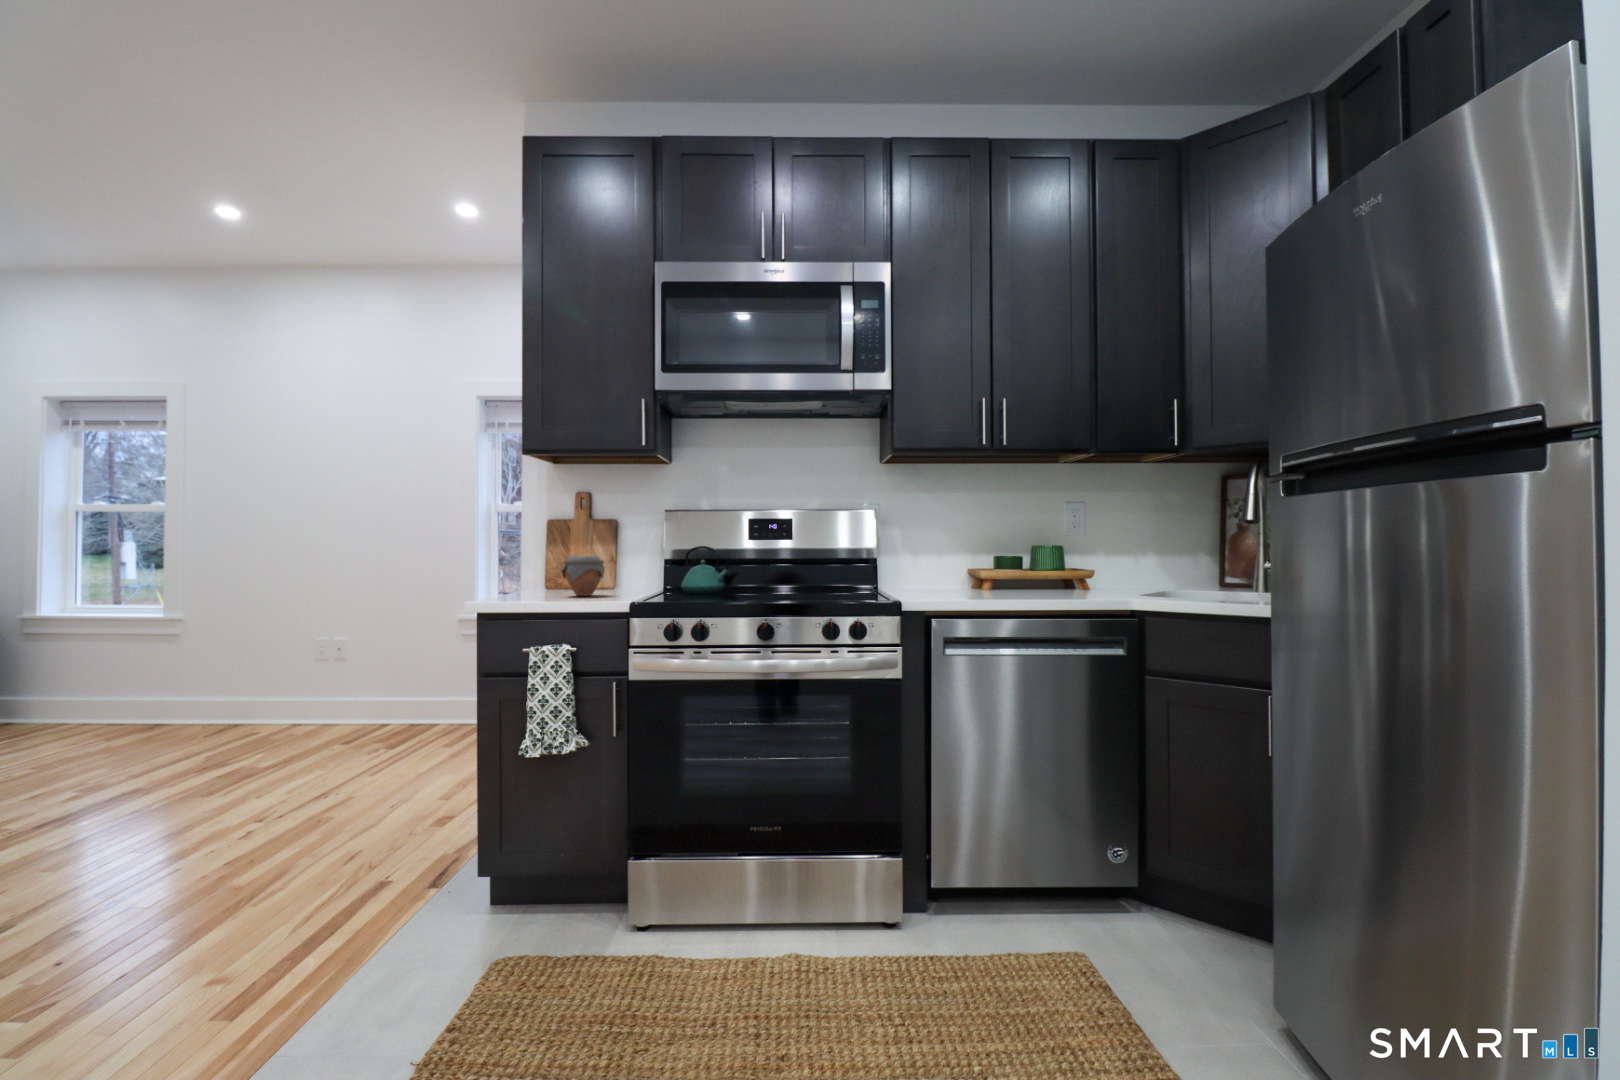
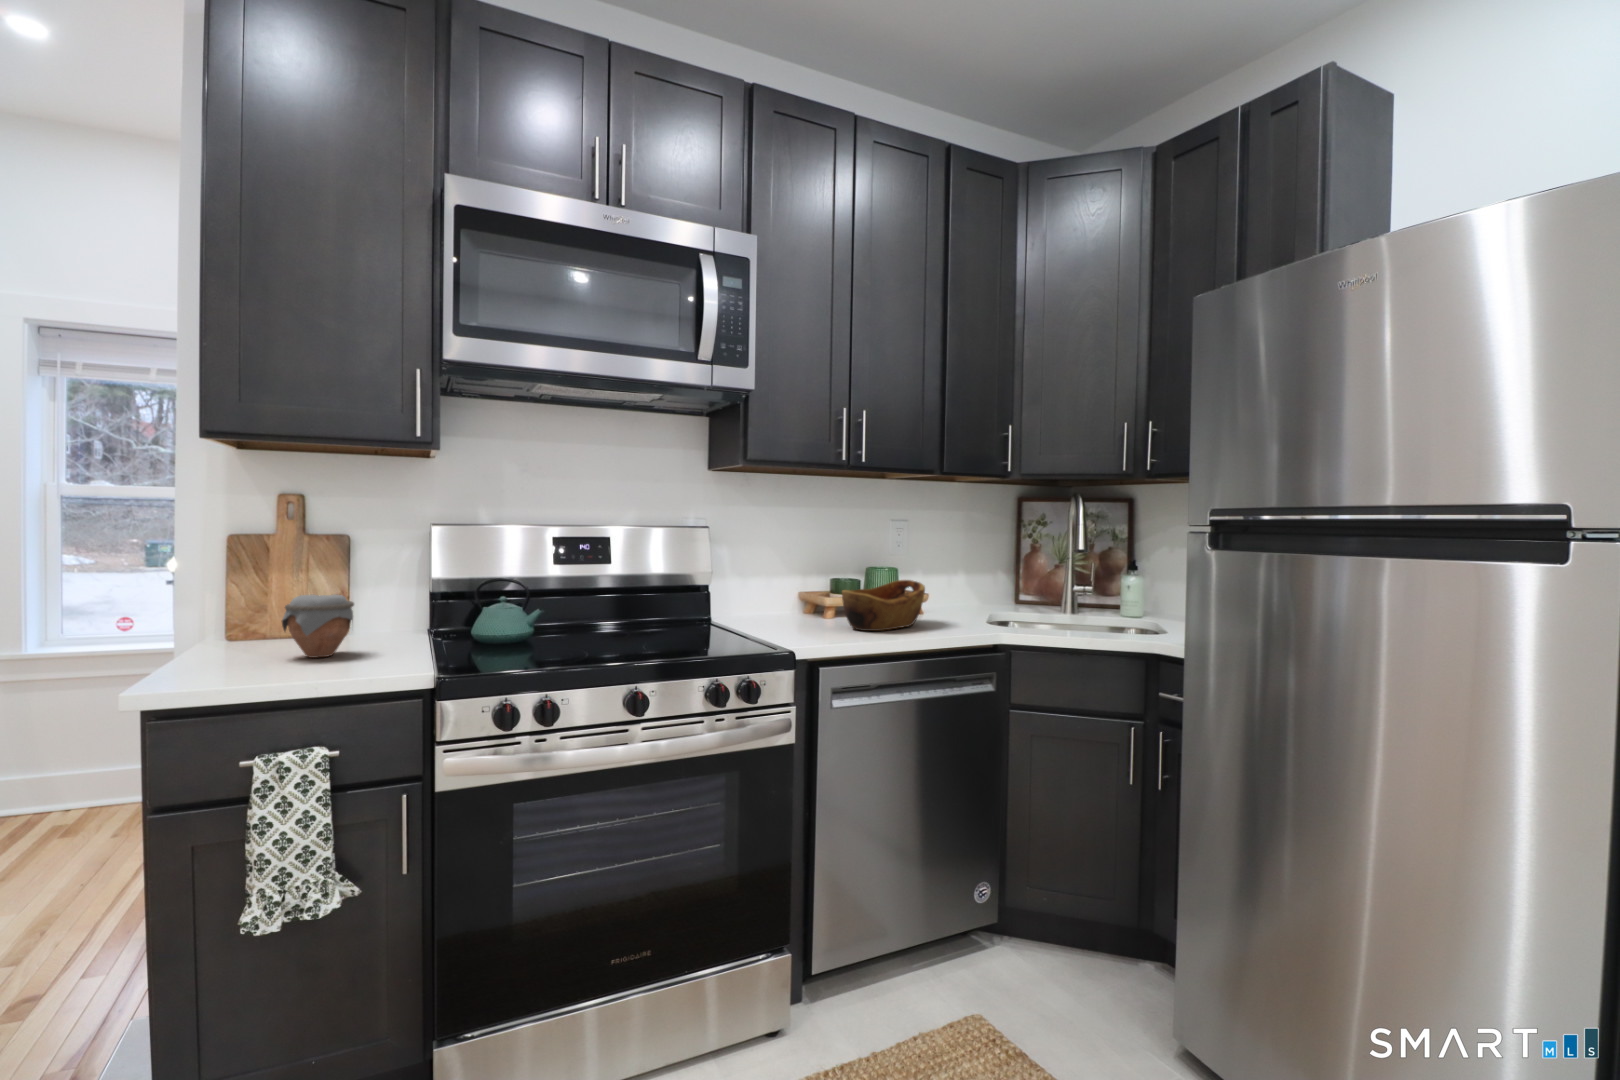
wooden bowl: none [976,555,1064,596] -> present [842,580,925,631]

